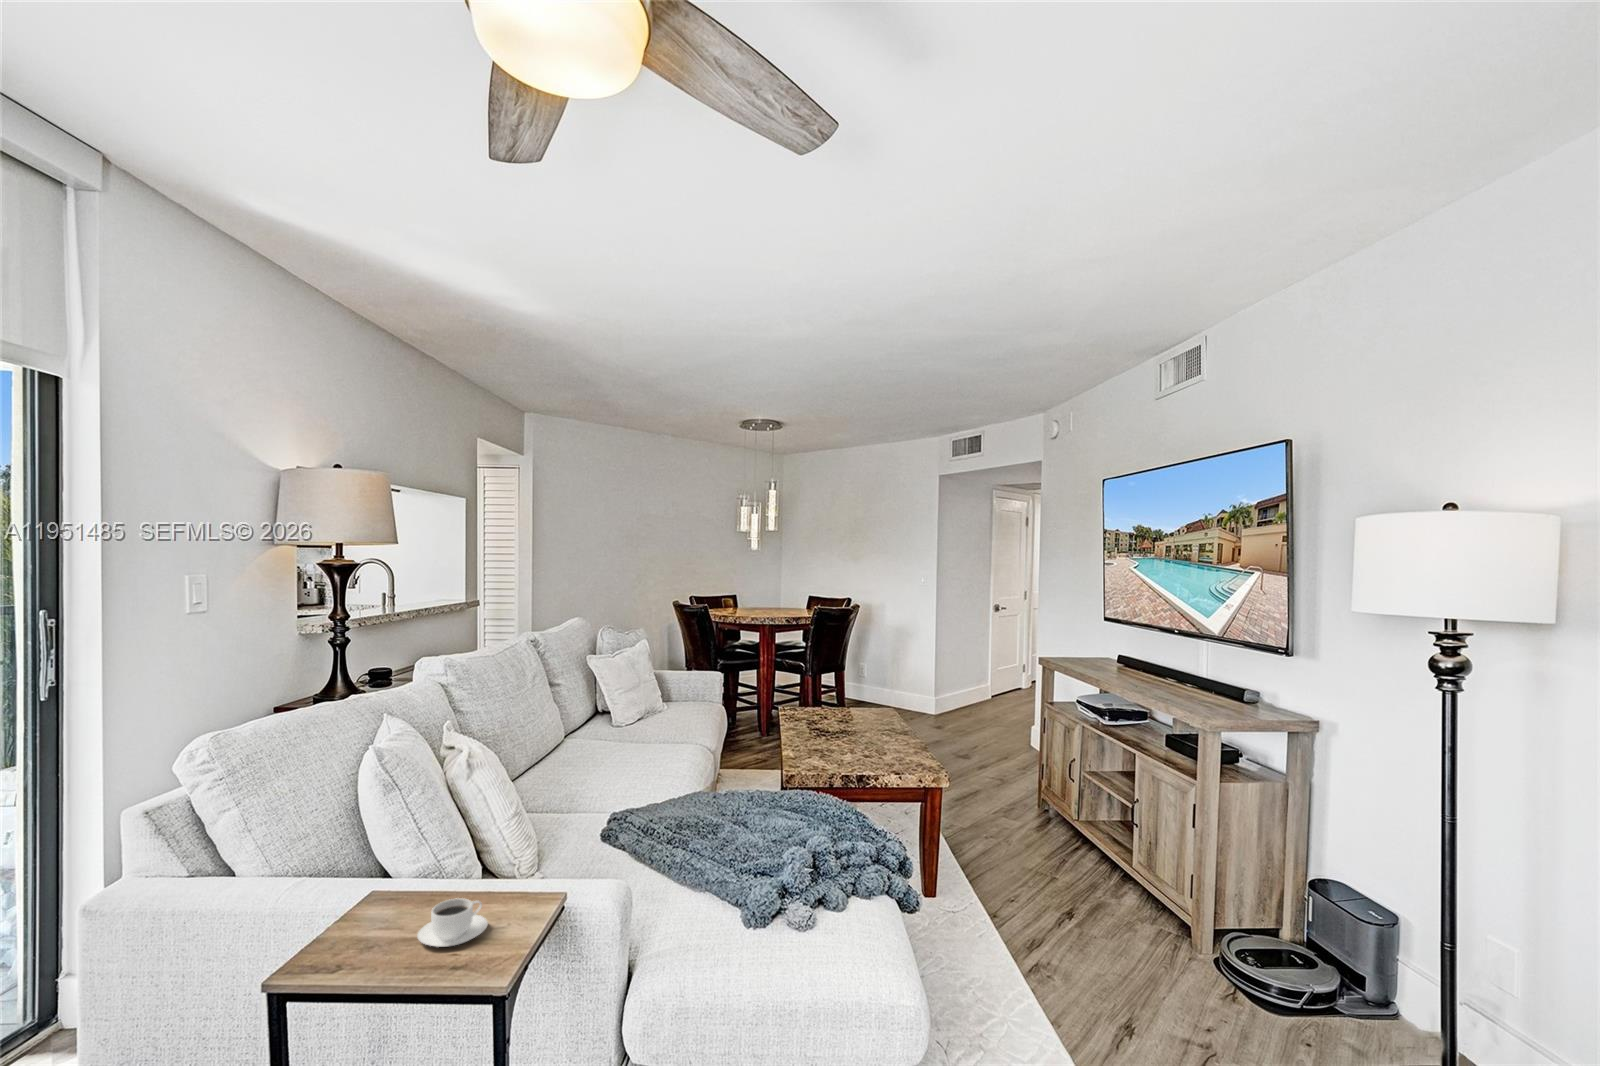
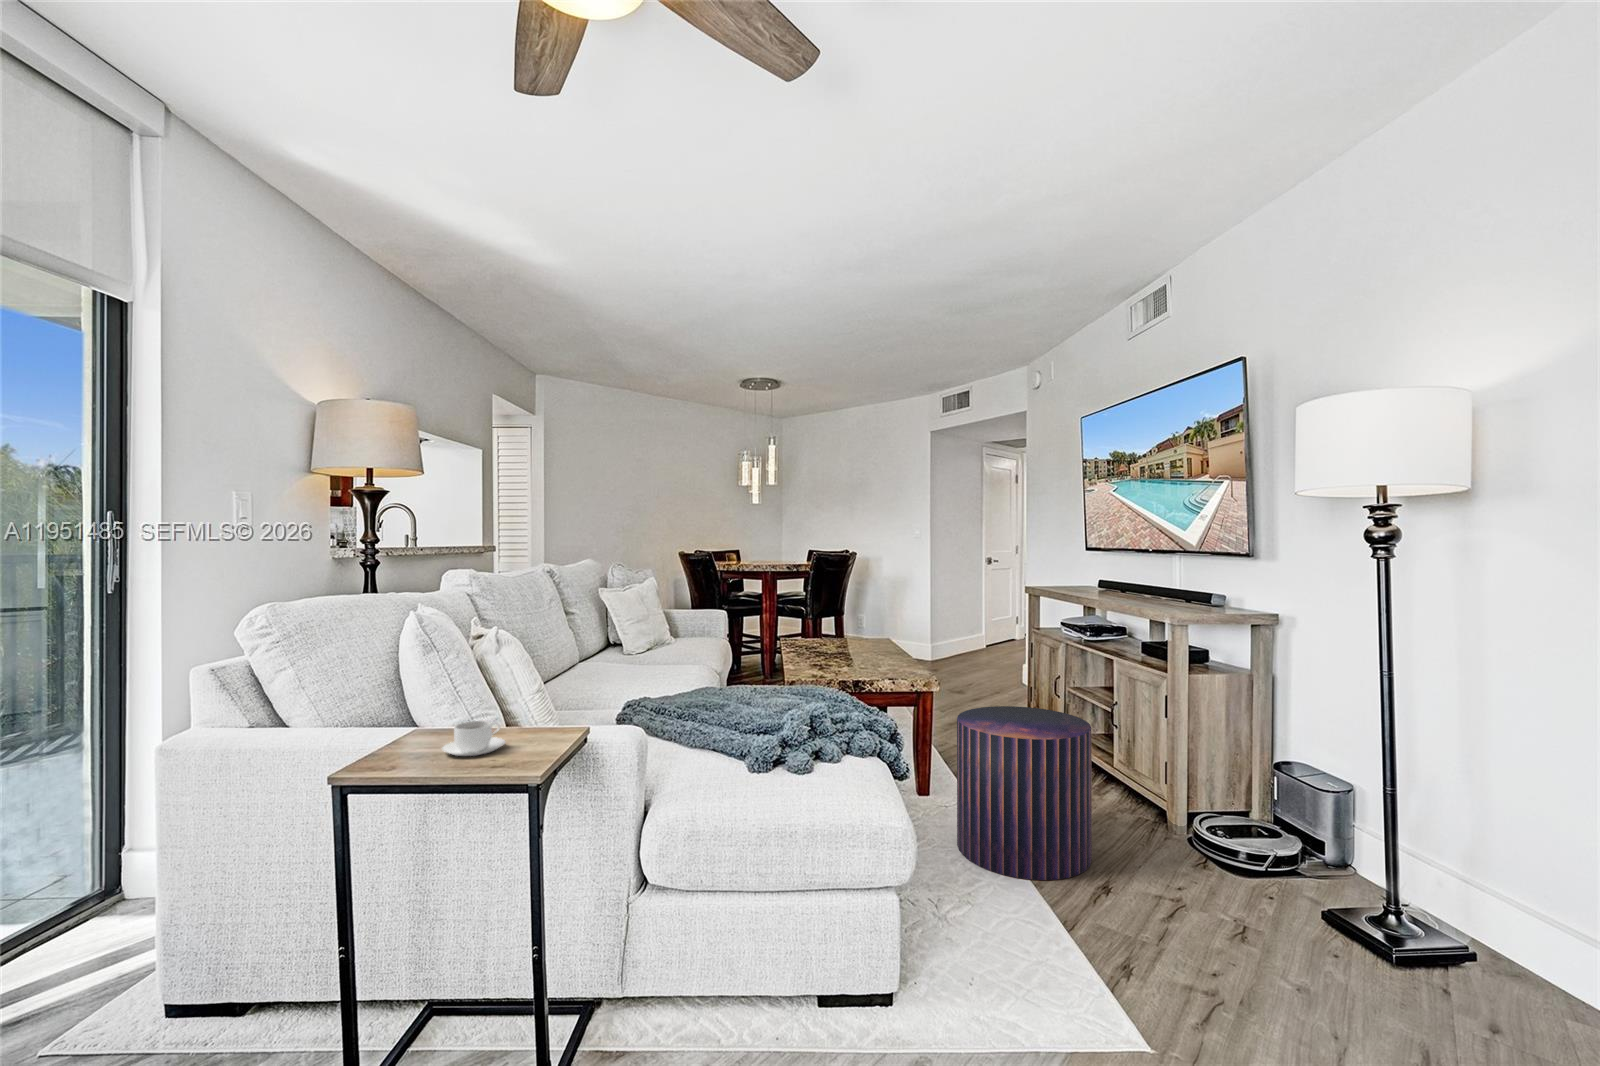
pouf: none [969,813,1115,1020] -> present [957,706,1092,880]

